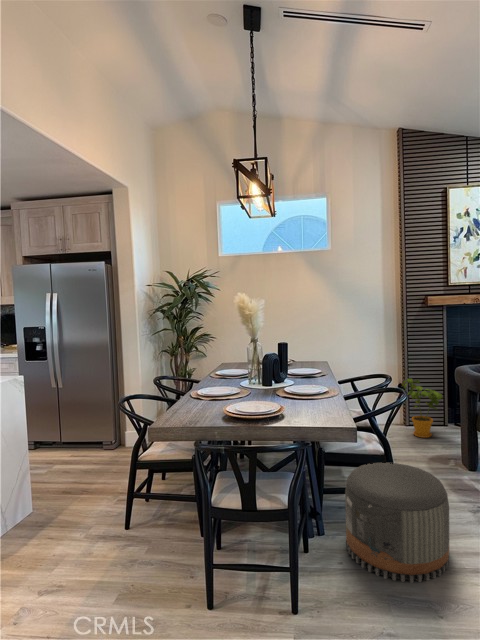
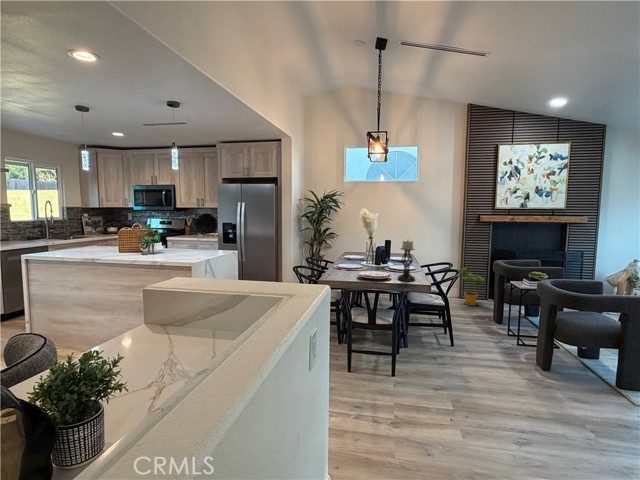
candle holder: none [294,342,327,422] -> present [397,240,415,281]
pouf: present [345,462,449,582] -> none [420,310,479,370]

